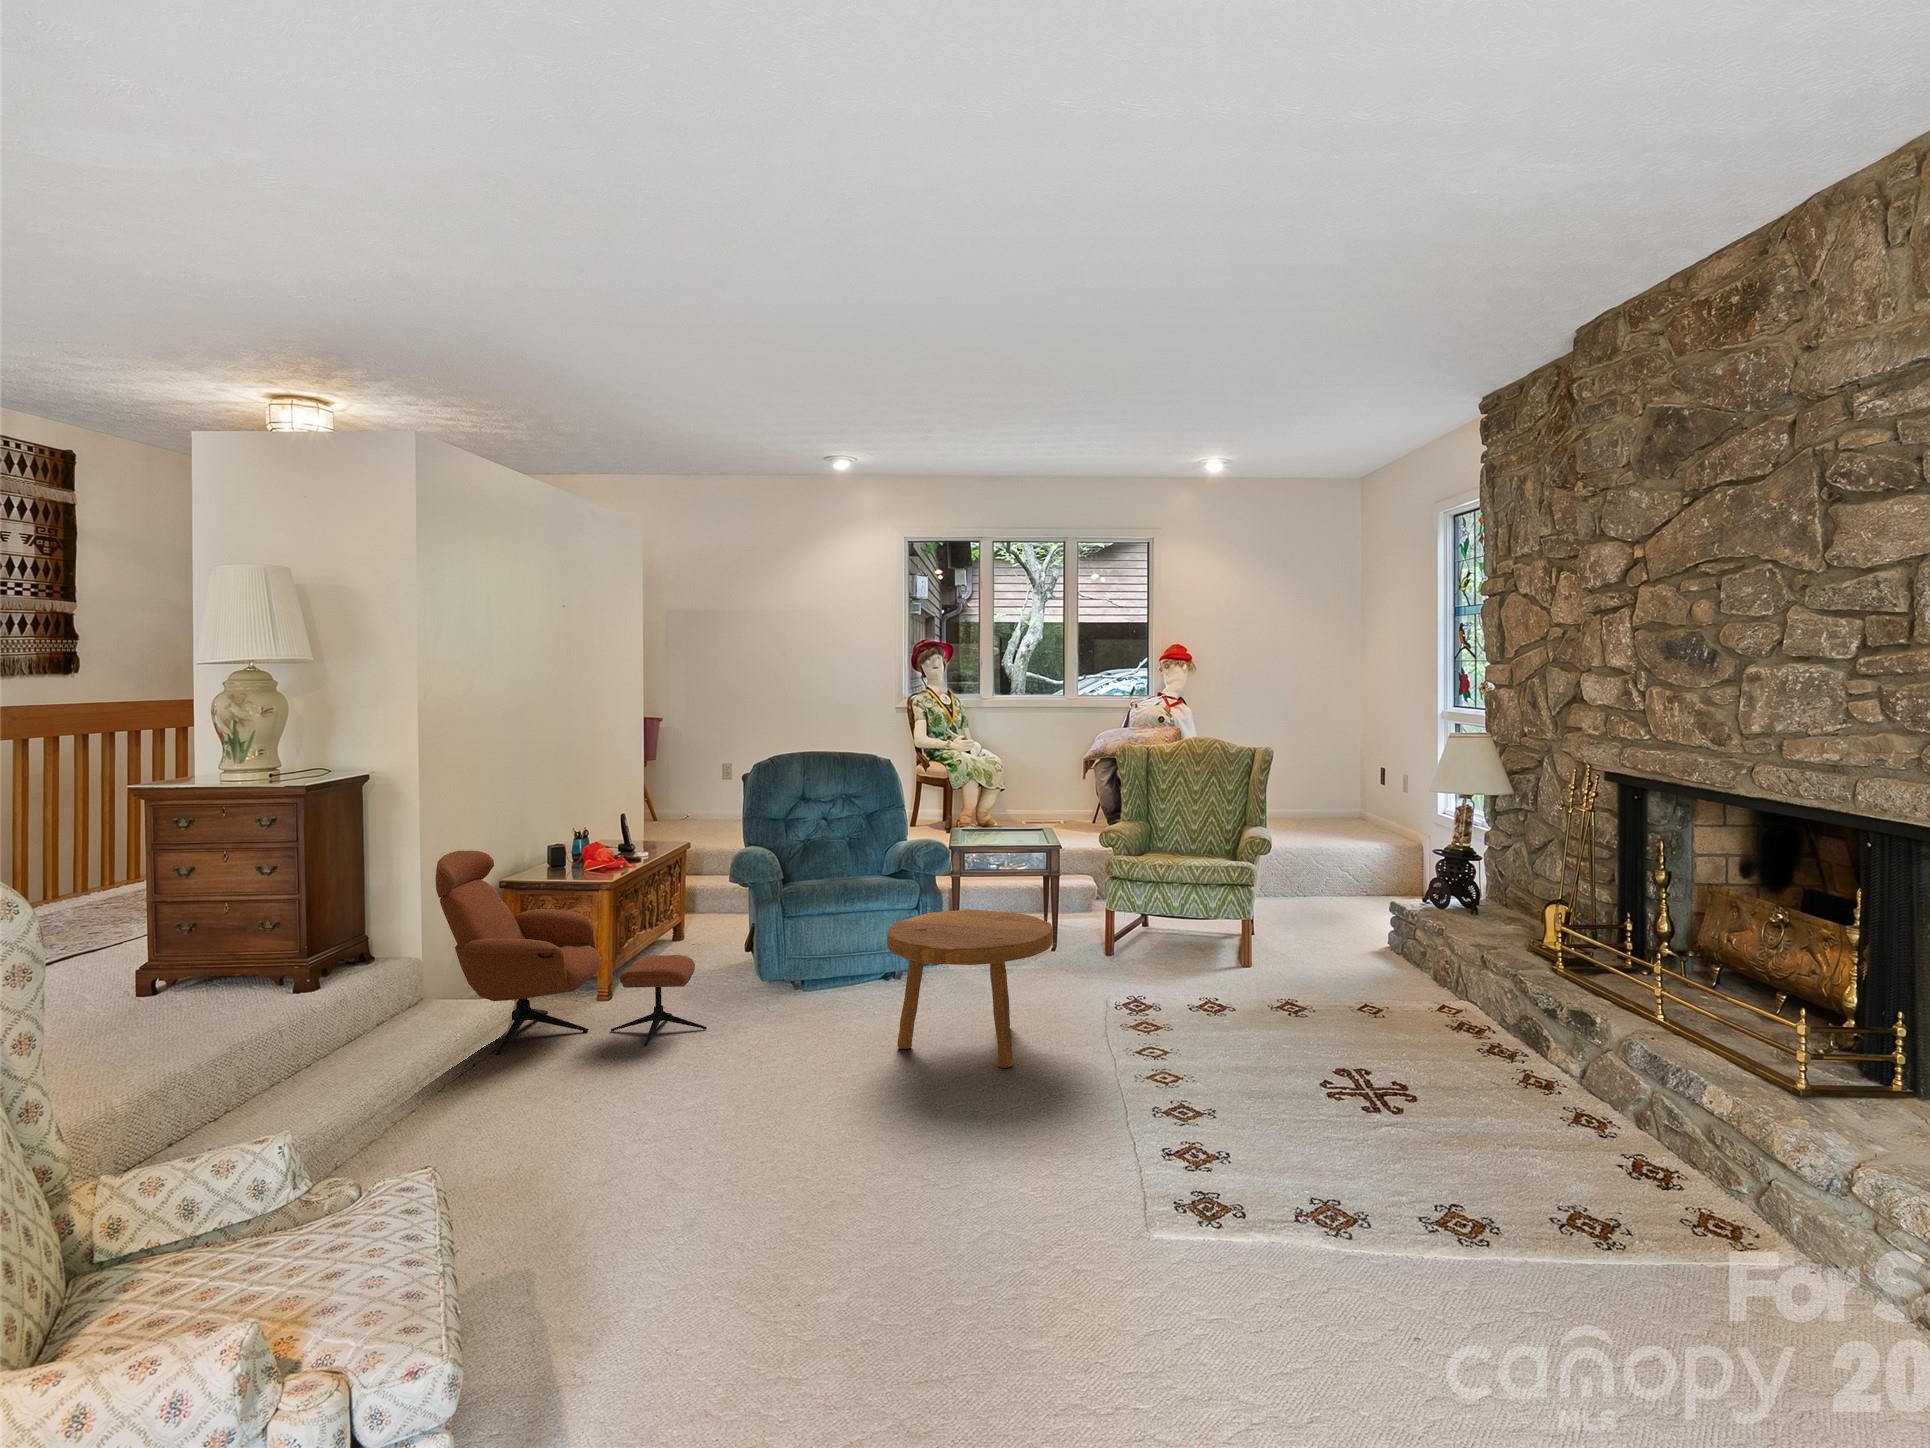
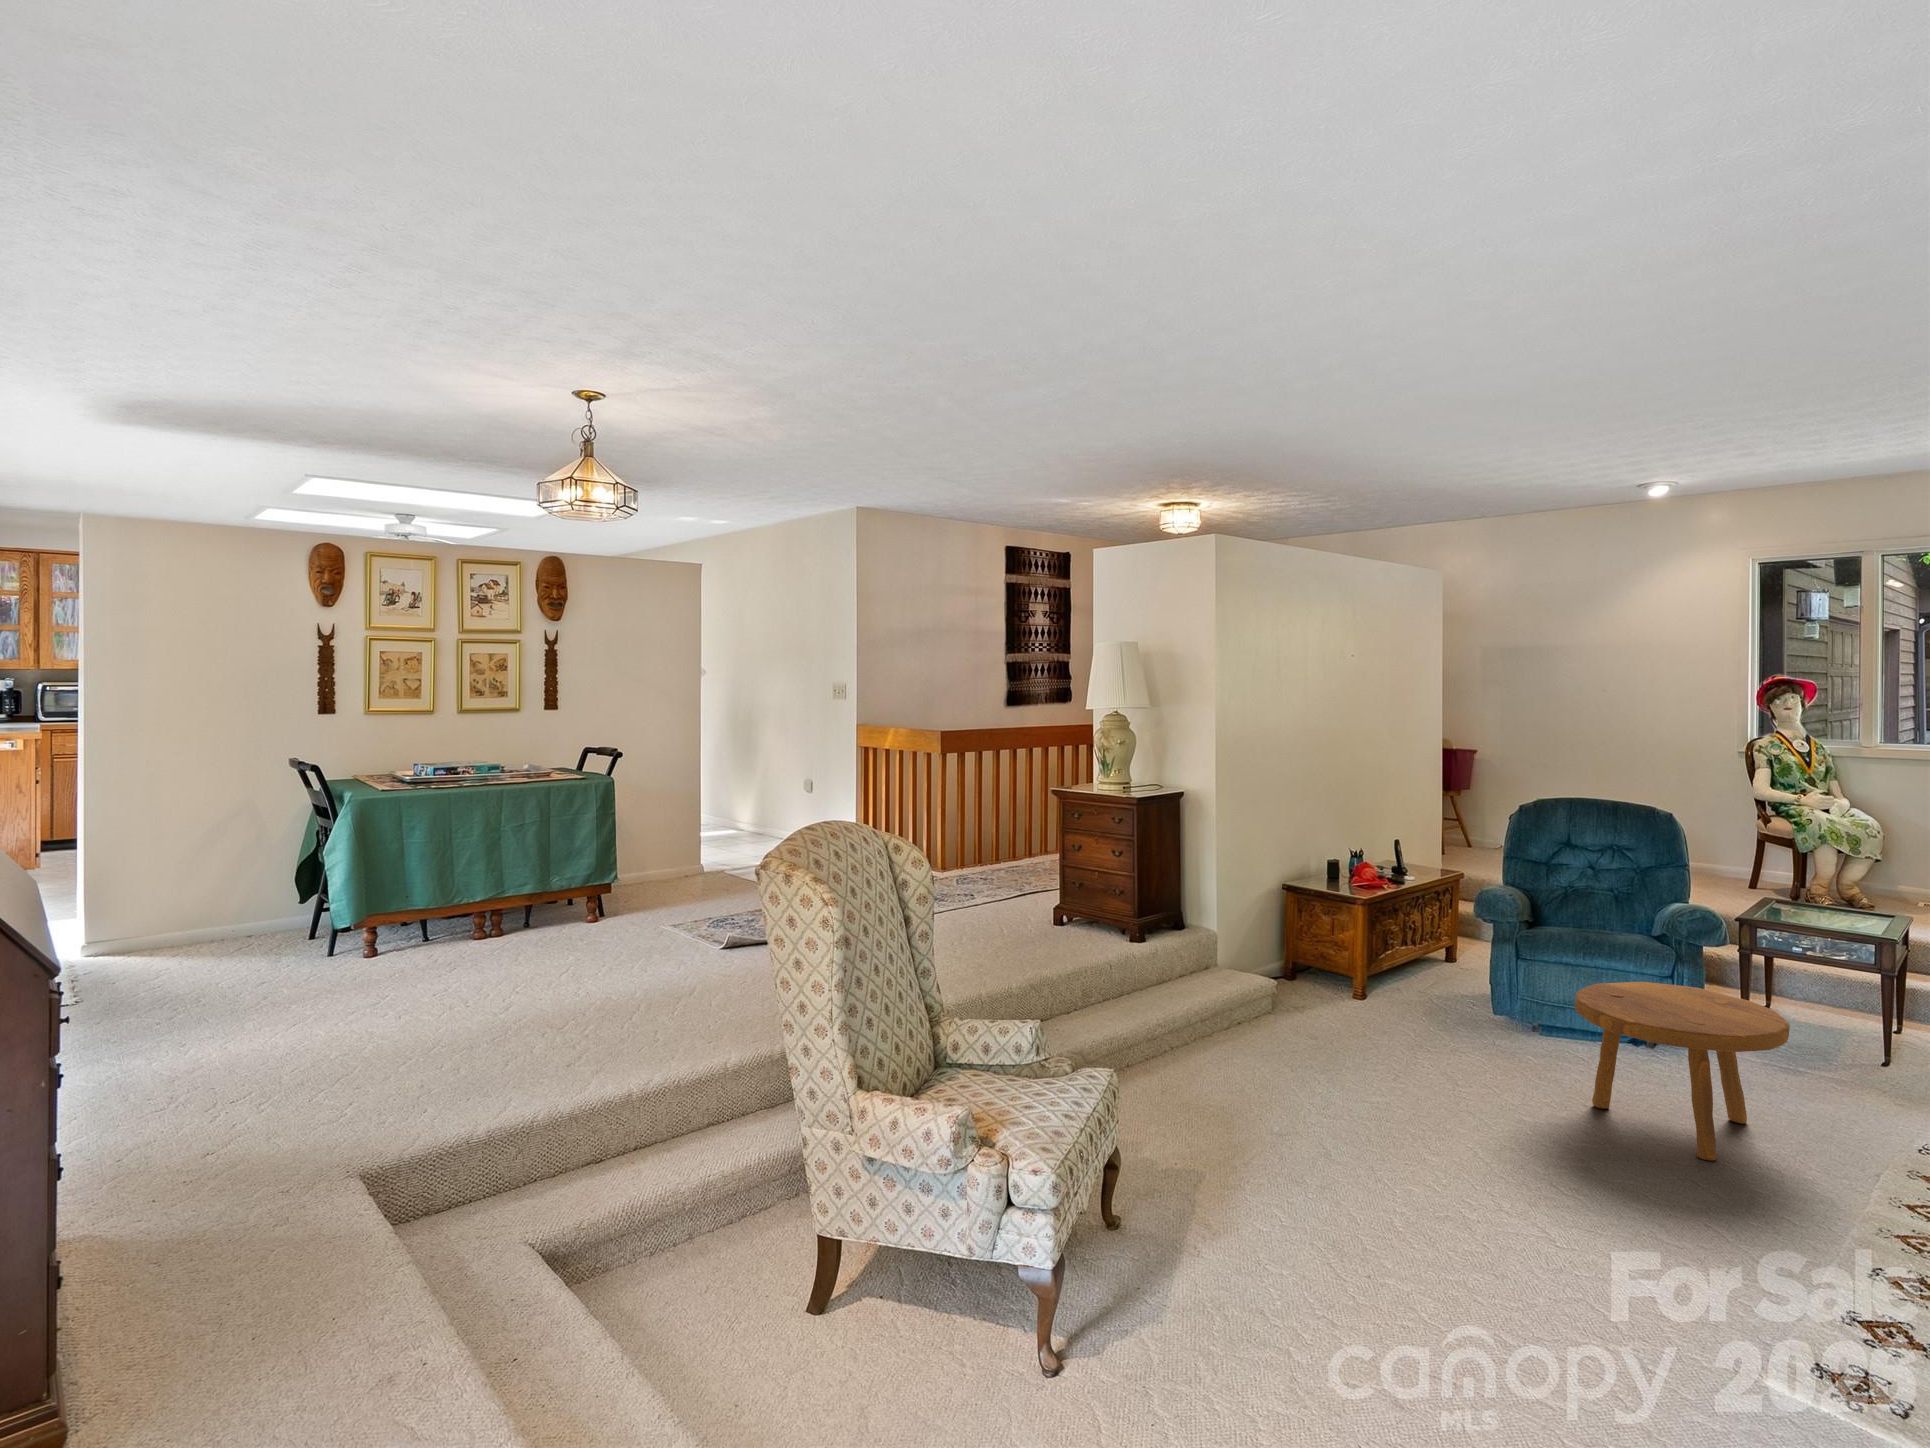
lounge chair: present [435,851,707,1055] -> none [1216,860,1420,1038]

